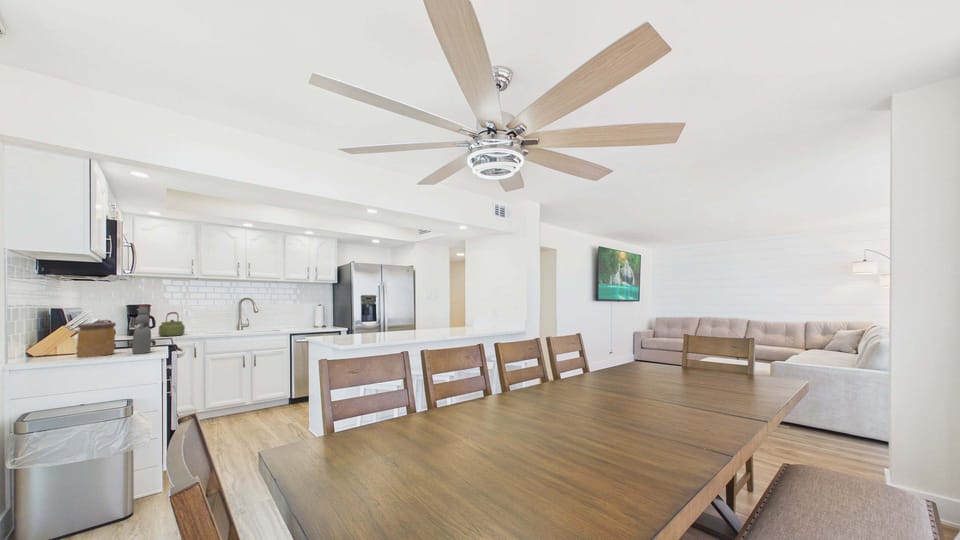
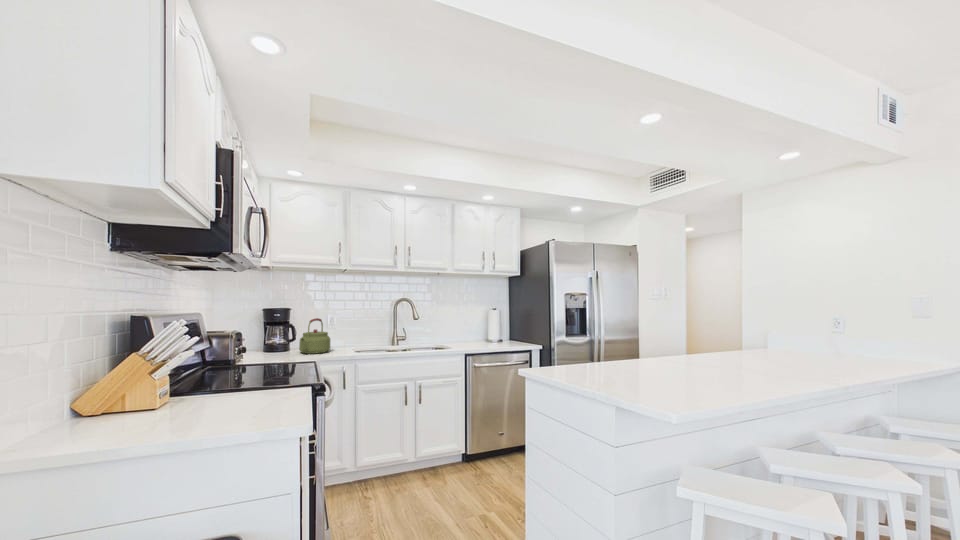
bottle: present [132,304,151,354] -> none [249,309,284,421]
jar: present [77,322,116,357] -> none [147,346,221,428]

